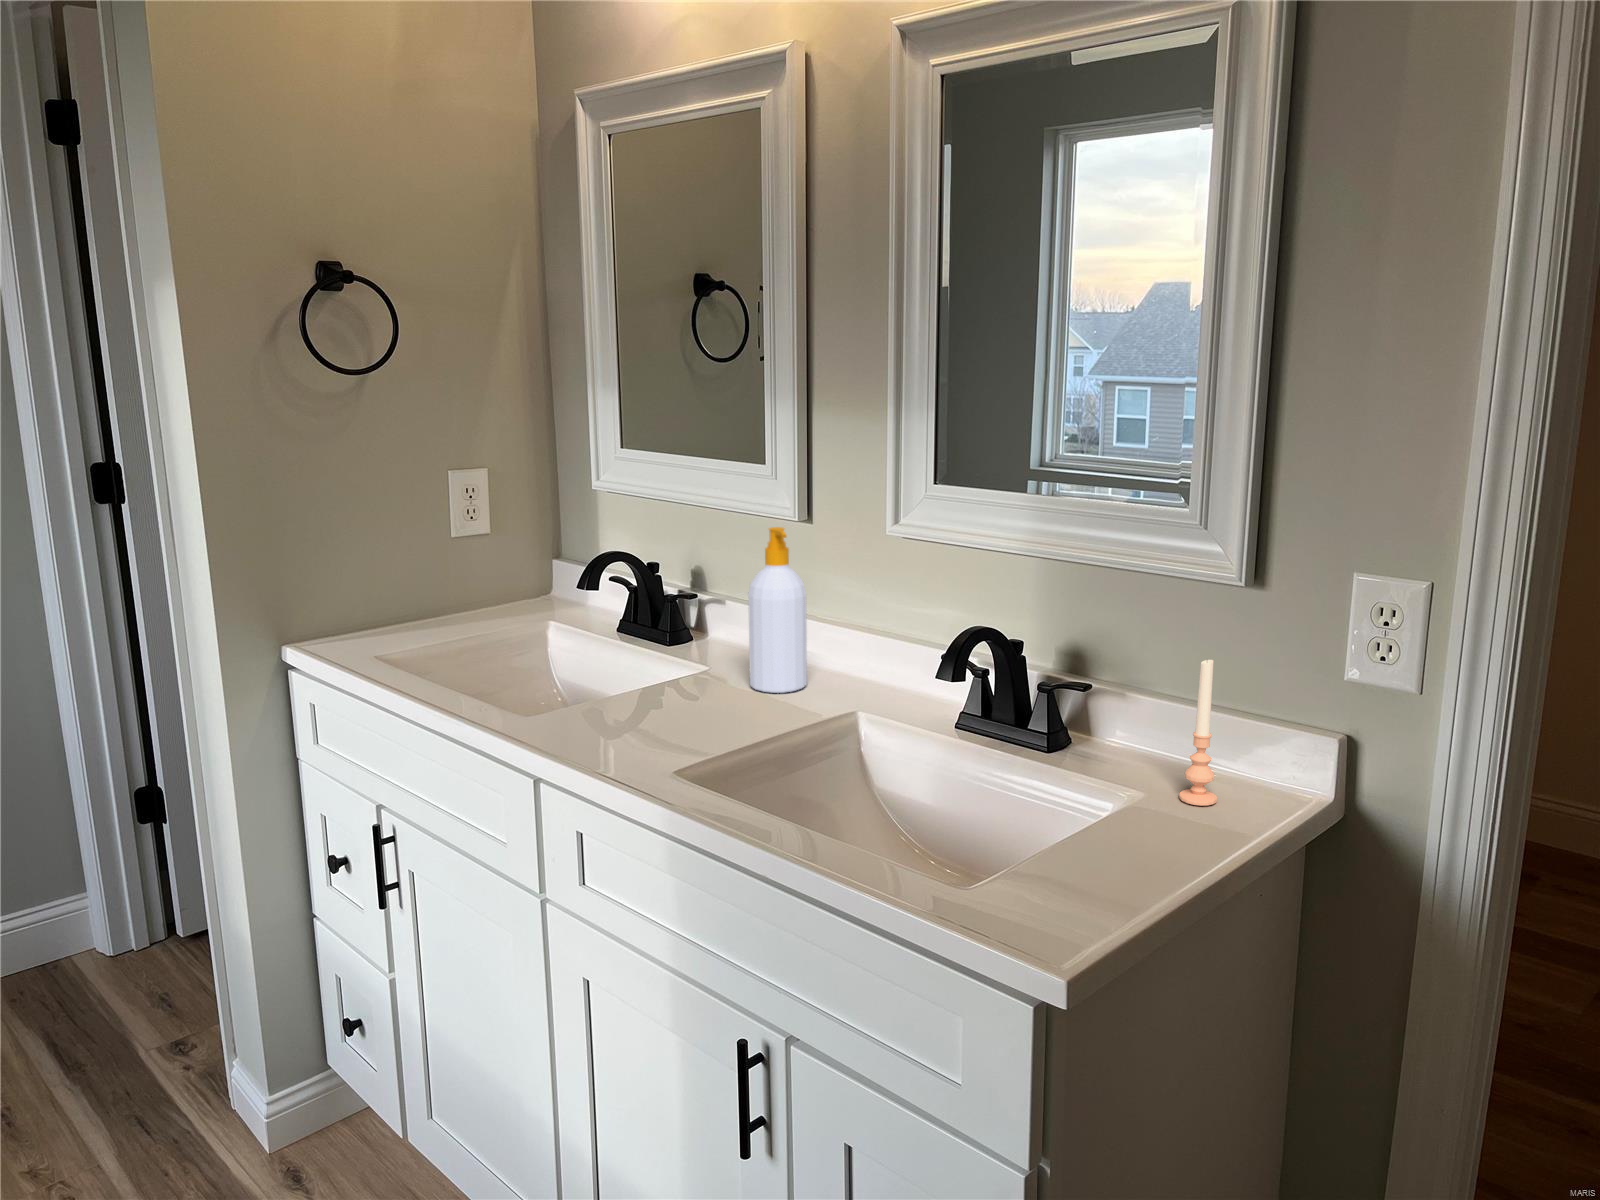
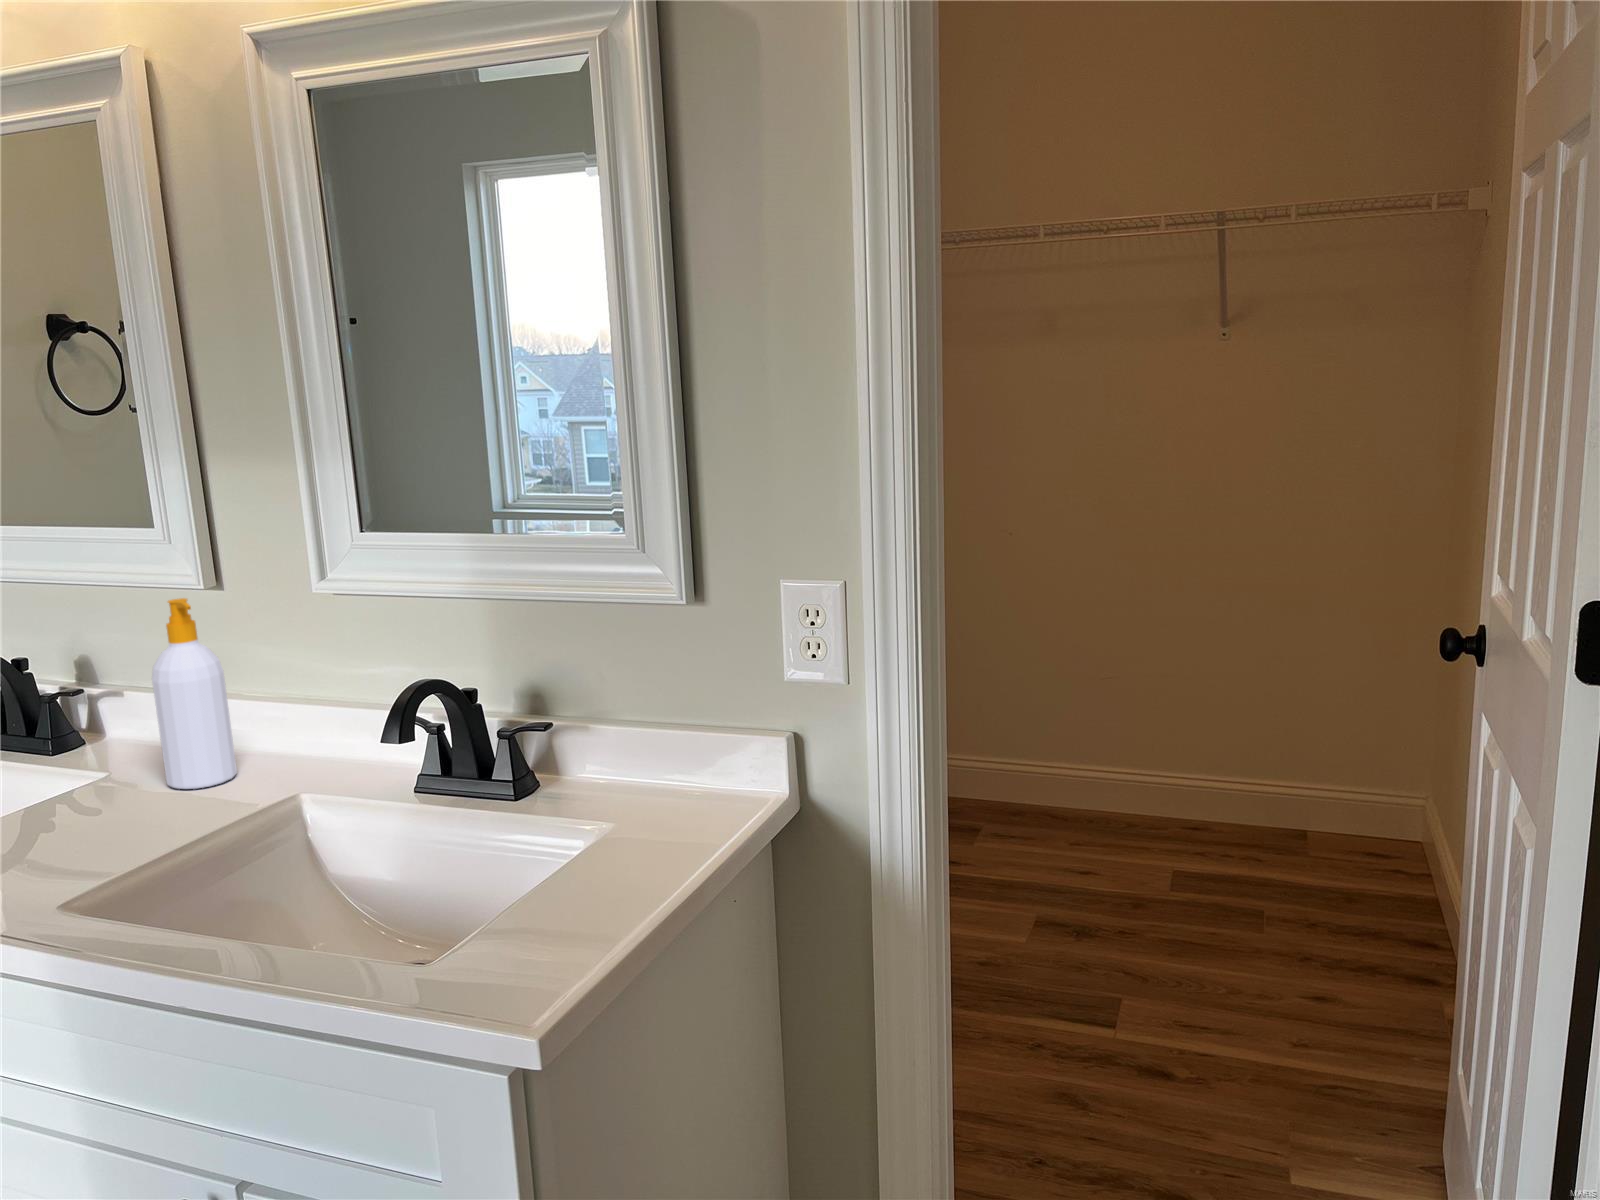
candle: present [1179,659,1217,806] -> none [648,680,684,827]

